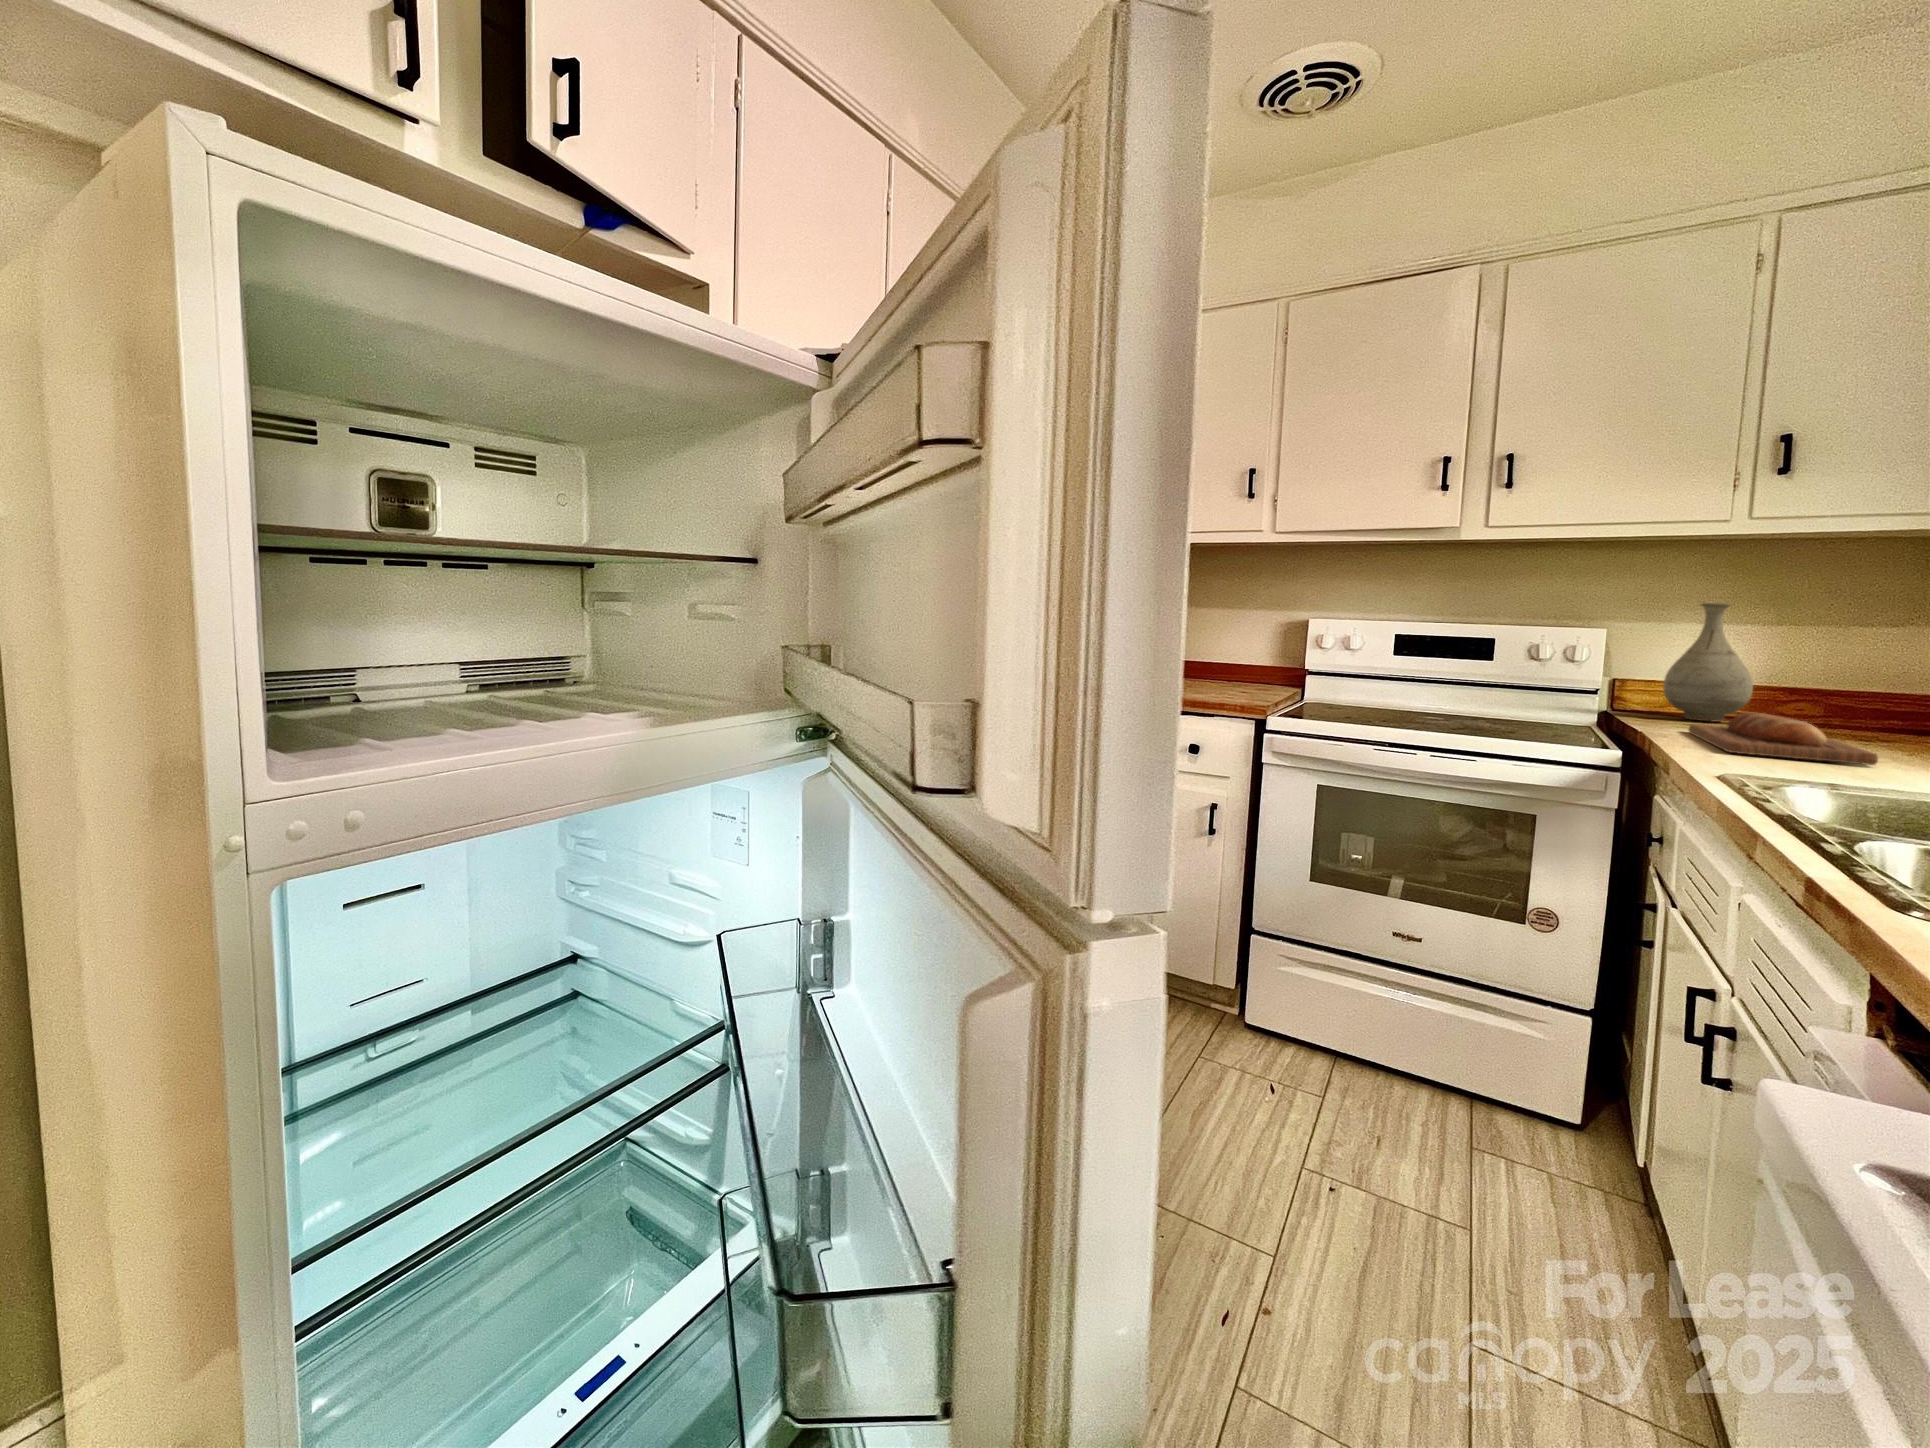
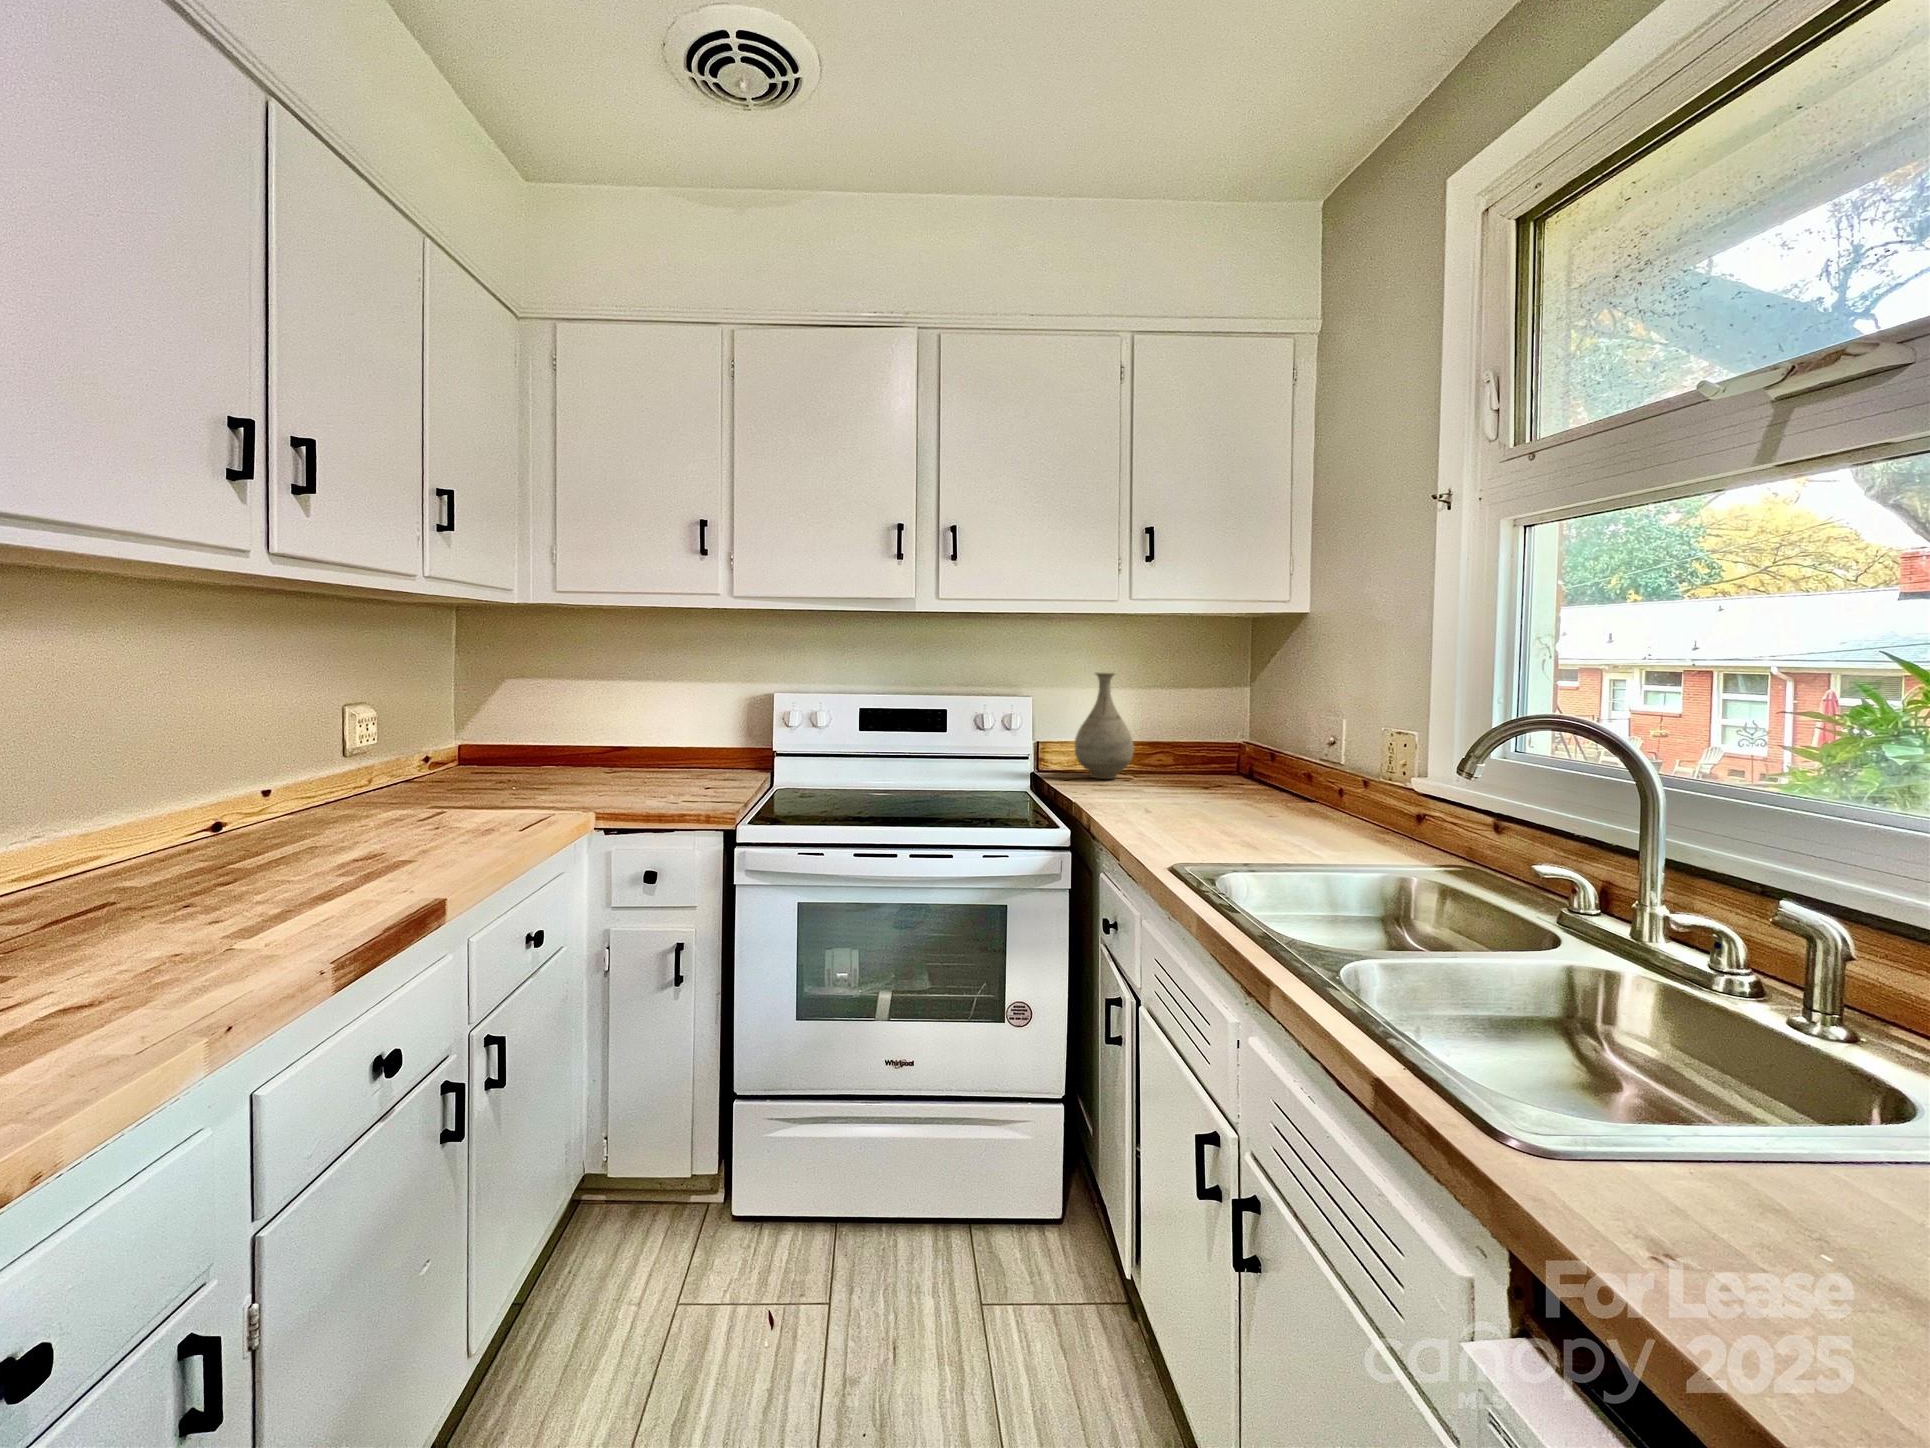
bread loaf: present [1689,712,1878,765] -> none [1106,779,1249,830]

